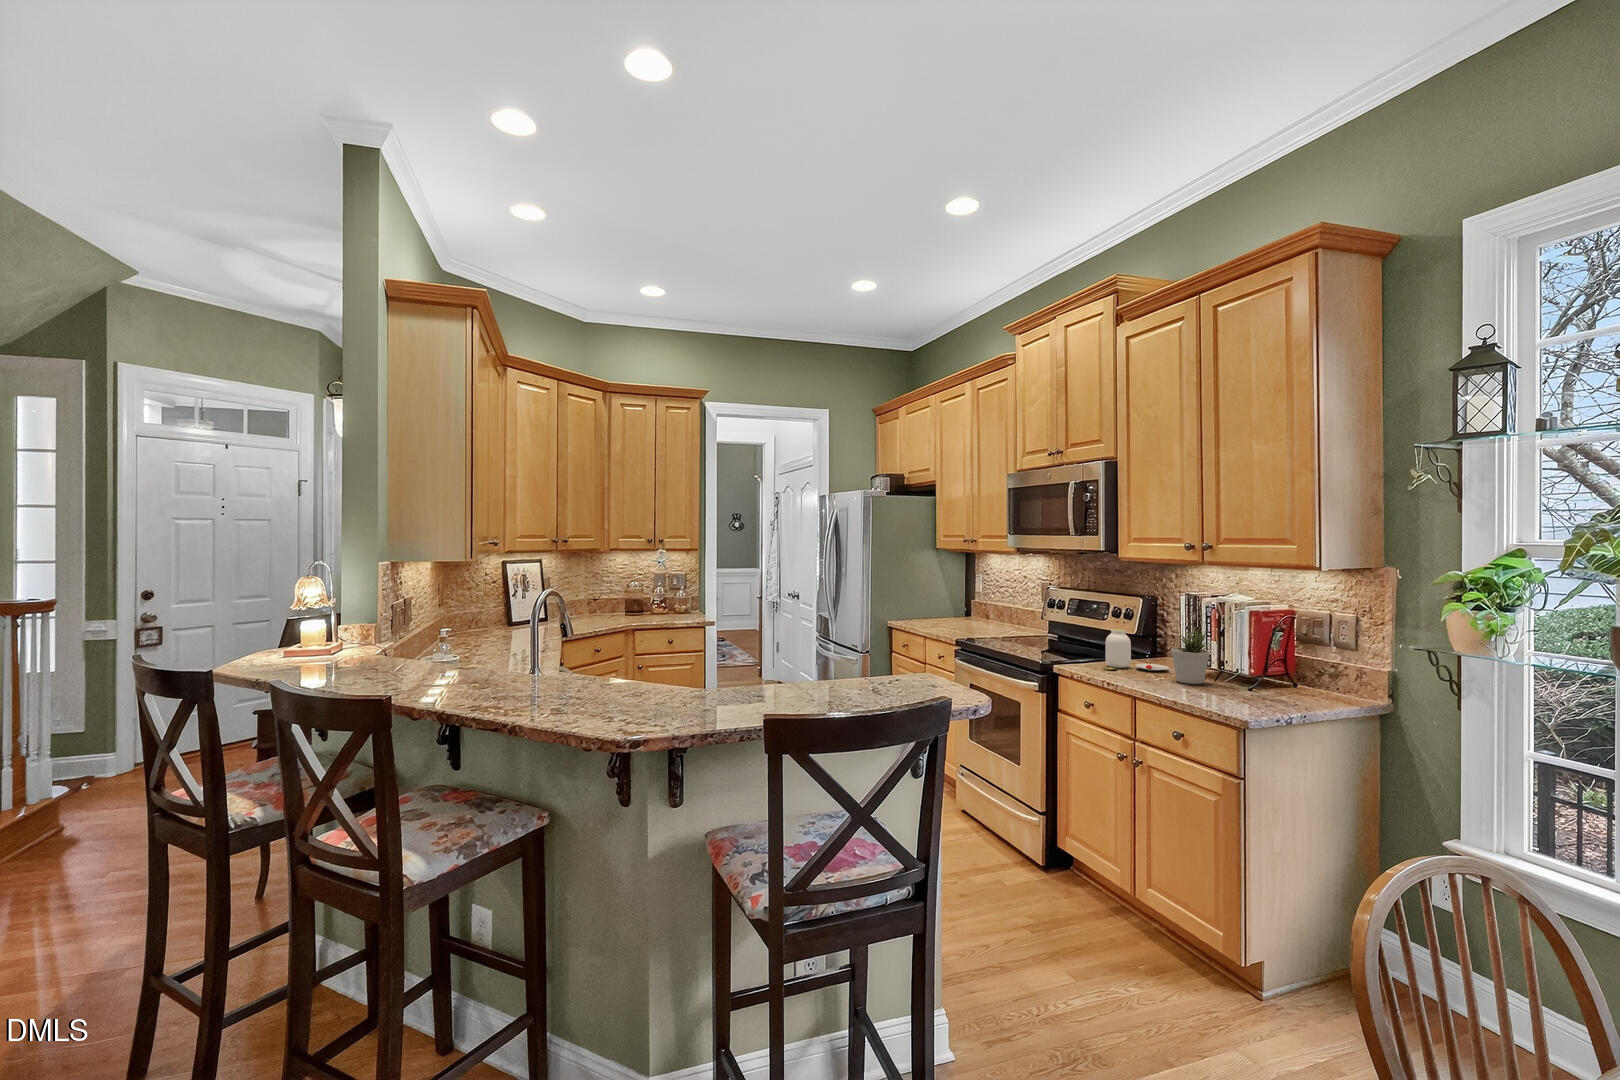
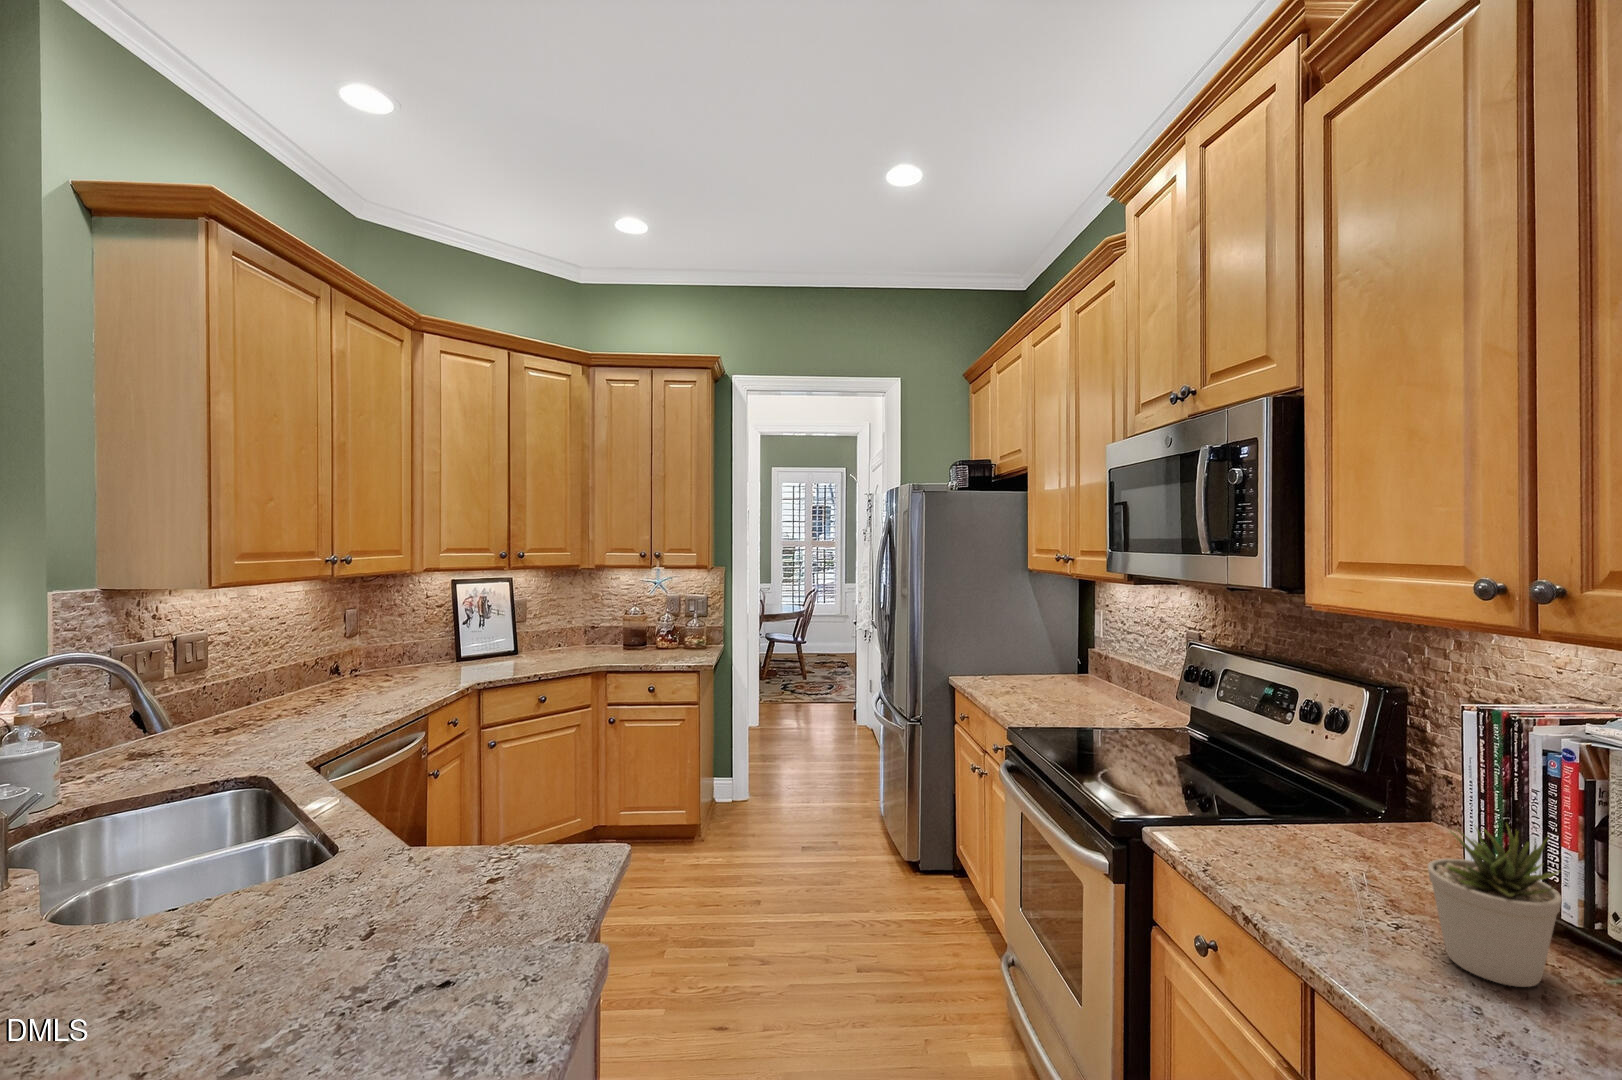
jar: present [1103,629,1169,671] -> none [1249,768,1436,897]

